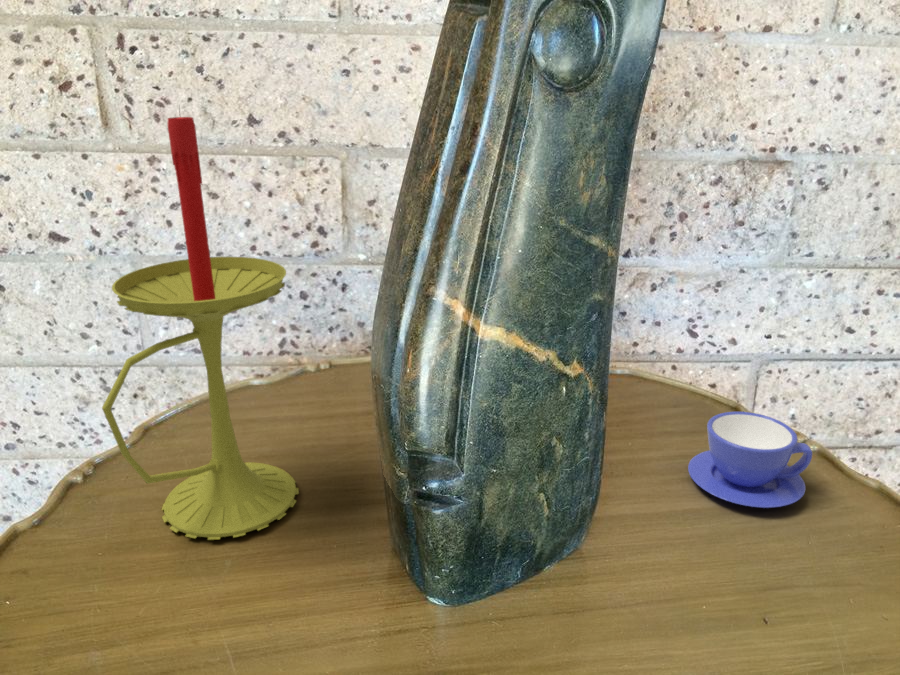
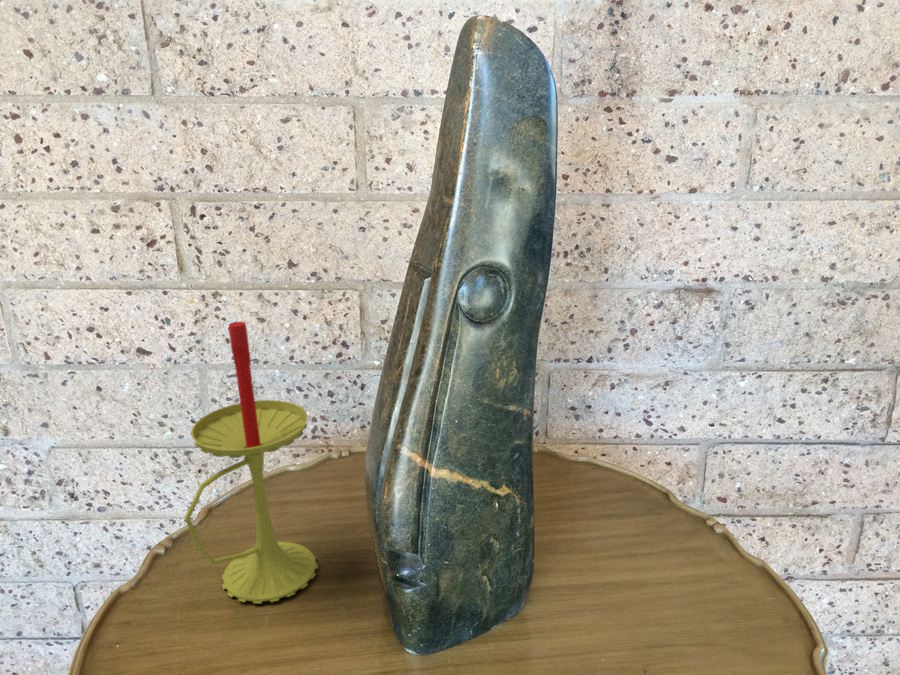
teacup: present [688,412,812,508] -> none [606,509,695,586]

